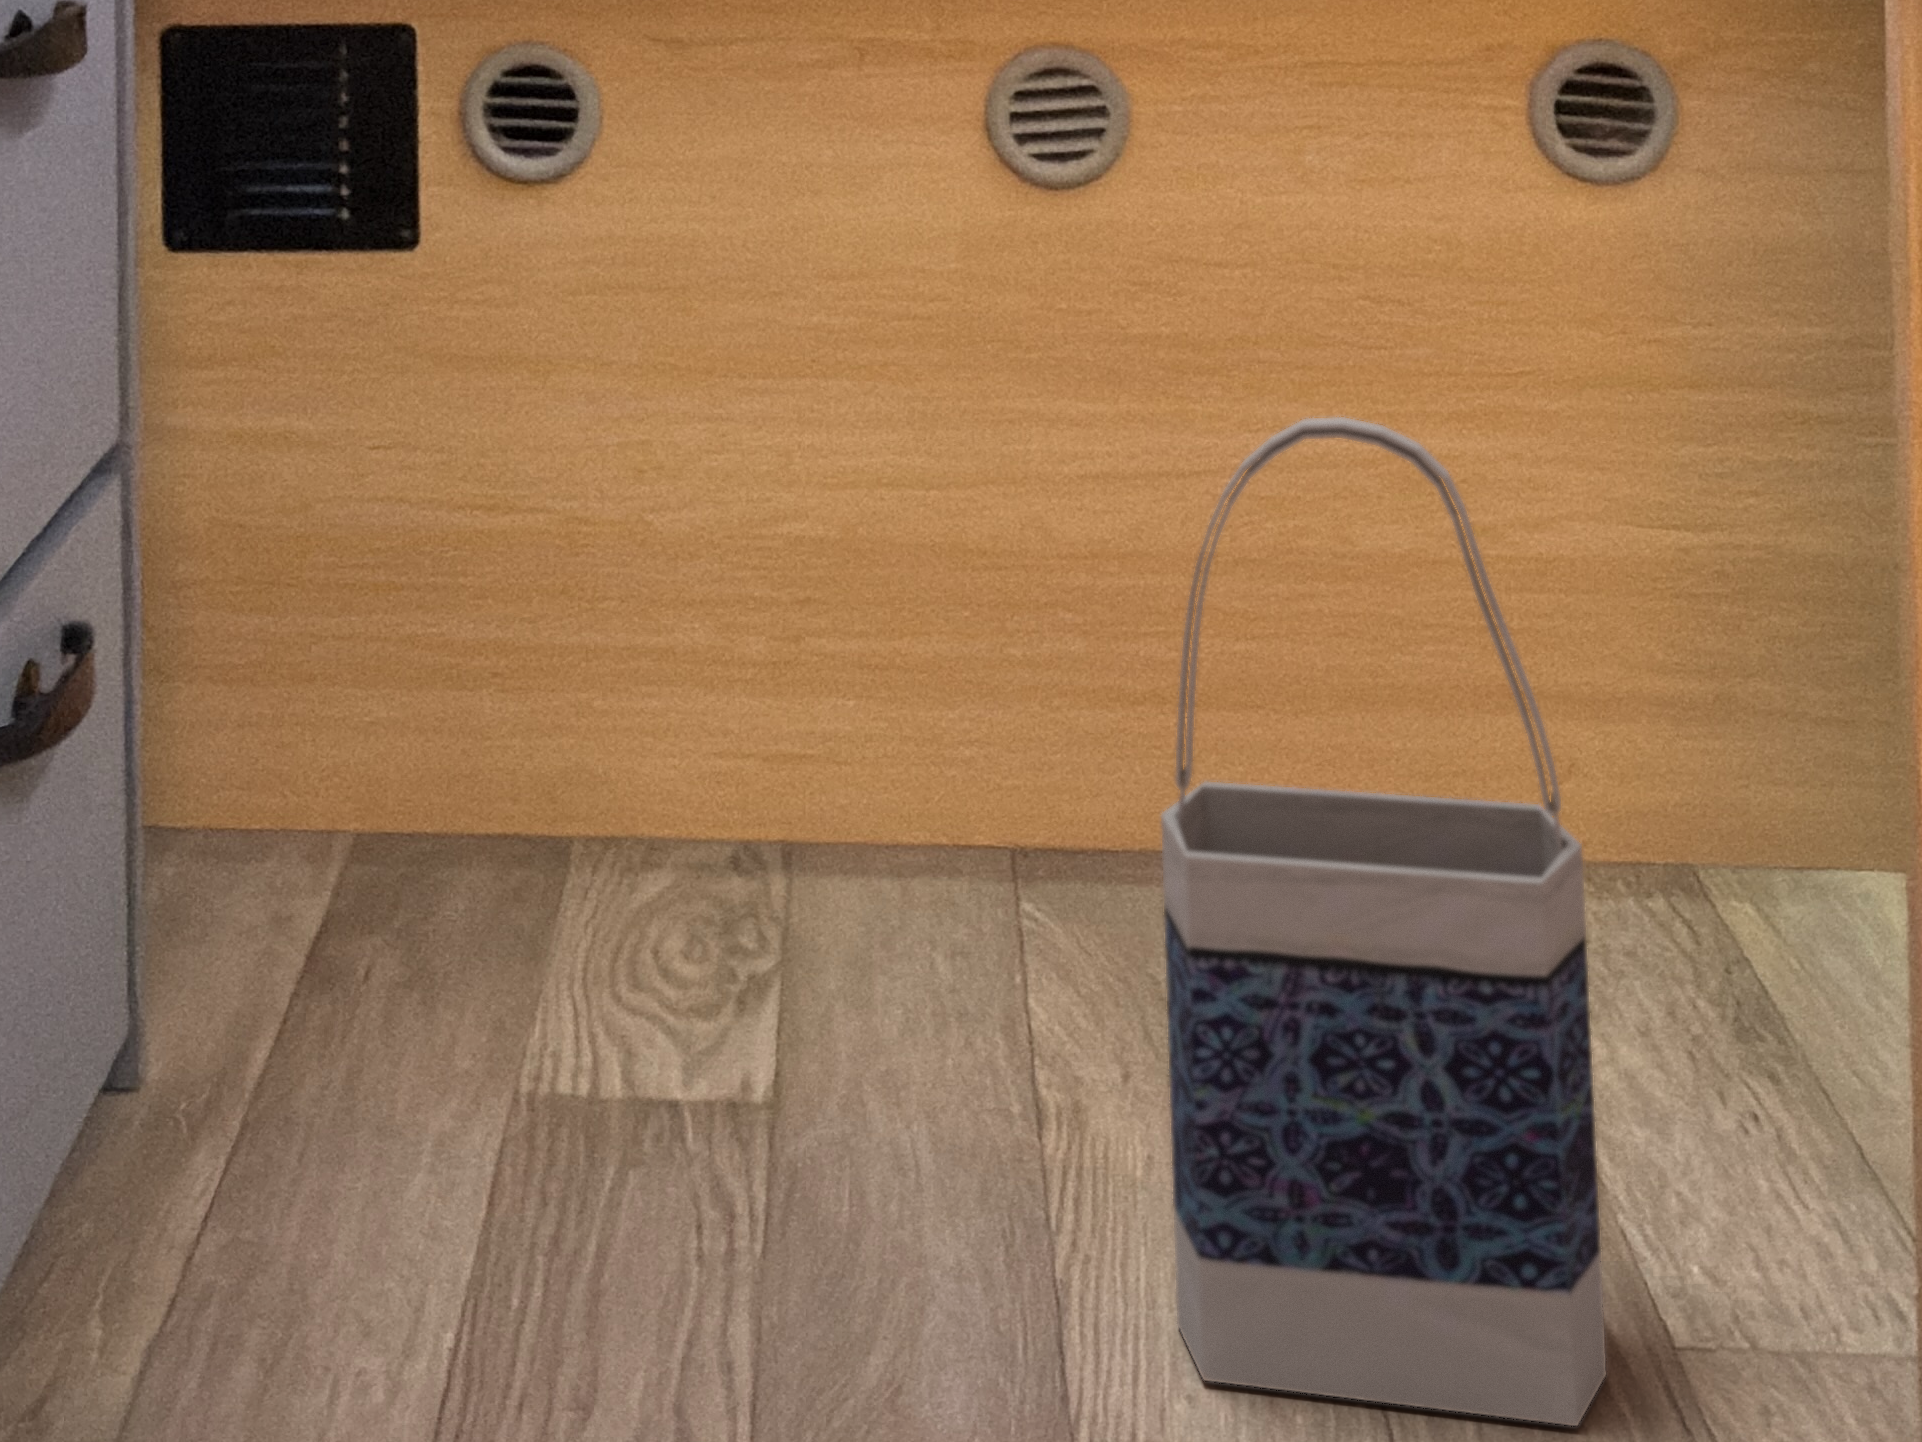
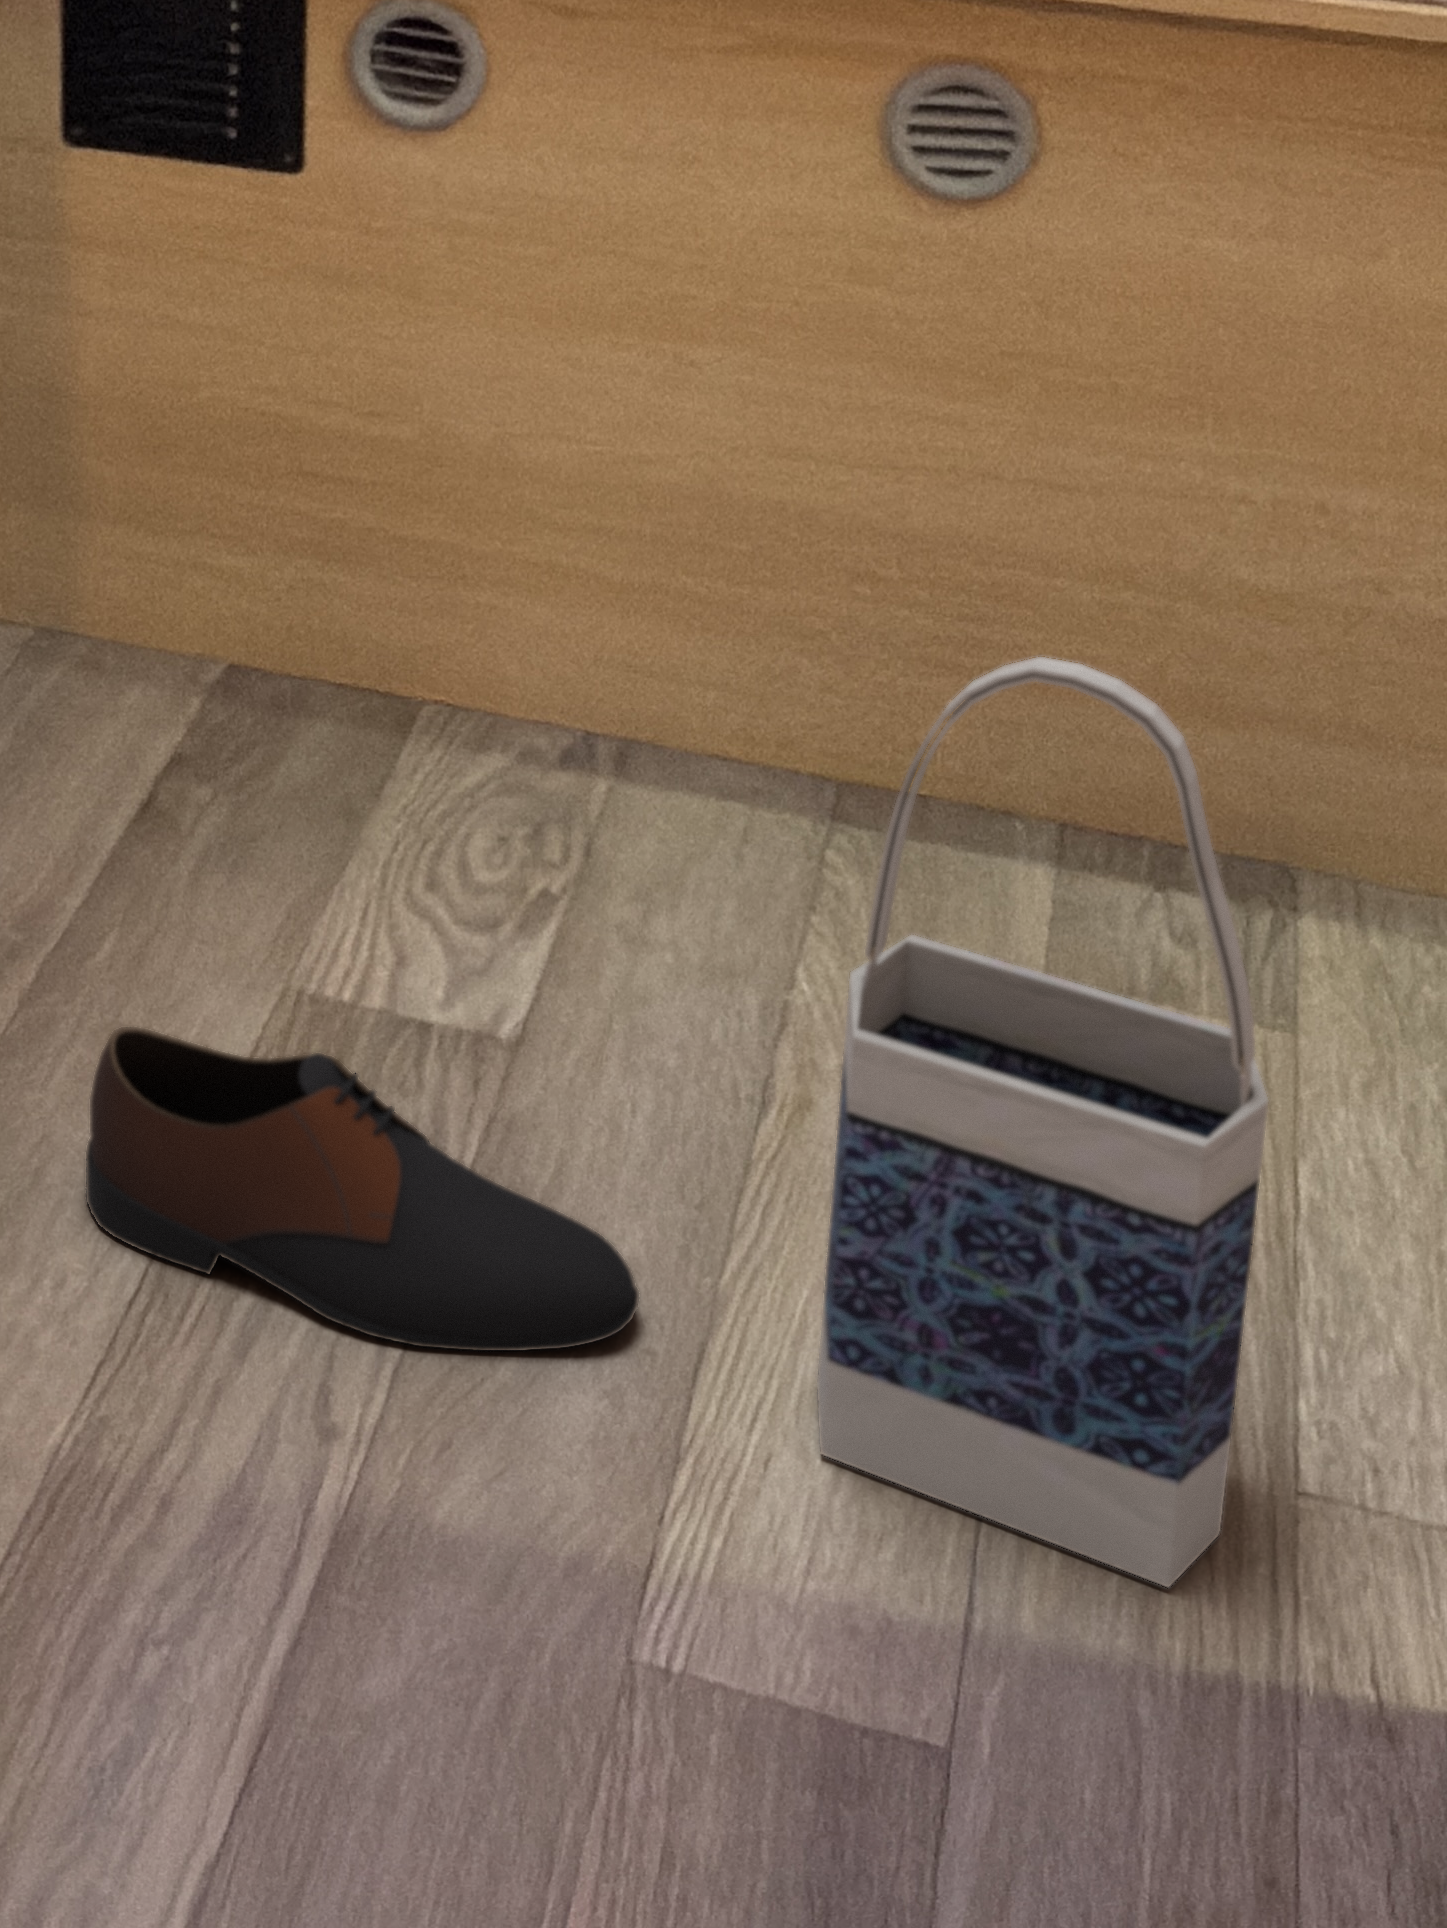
shoe: none [364,1059,980,1364] -> present [86,1027,639,1351]

